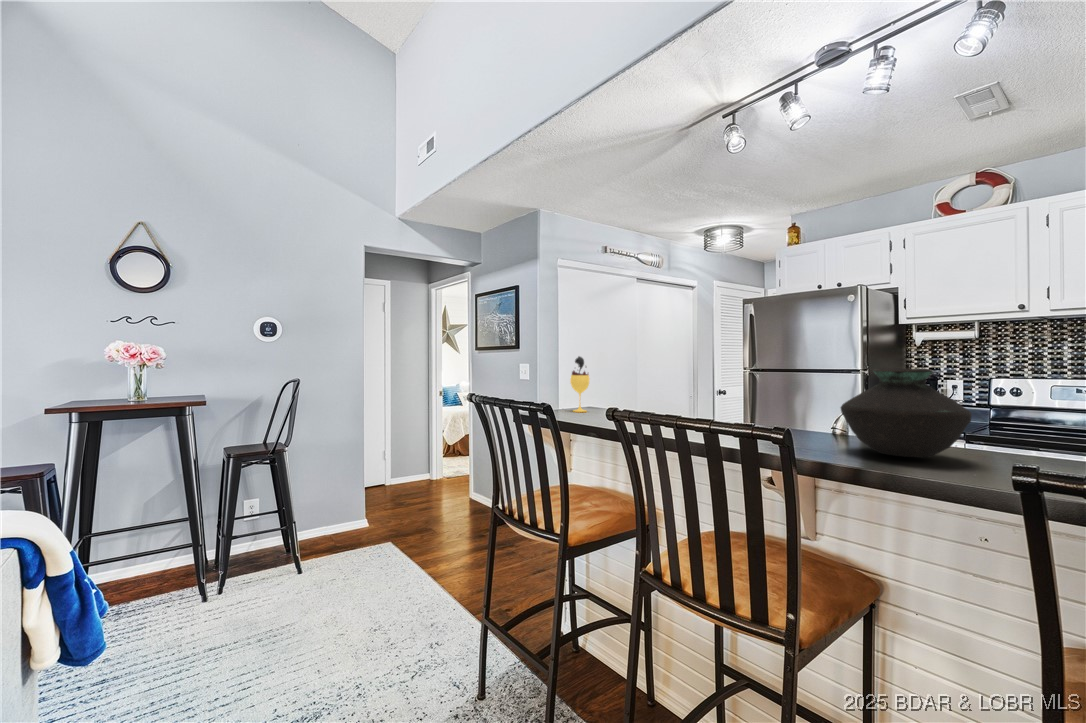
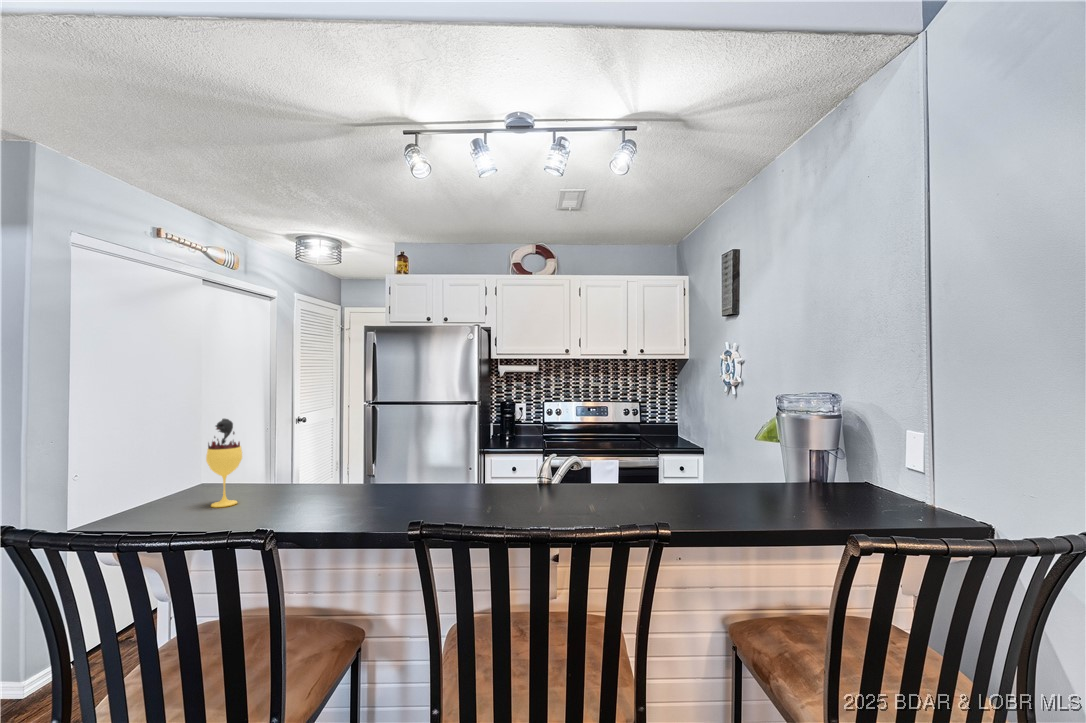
vase: present [841,368,971,457] -> none [584,424,671,501]

